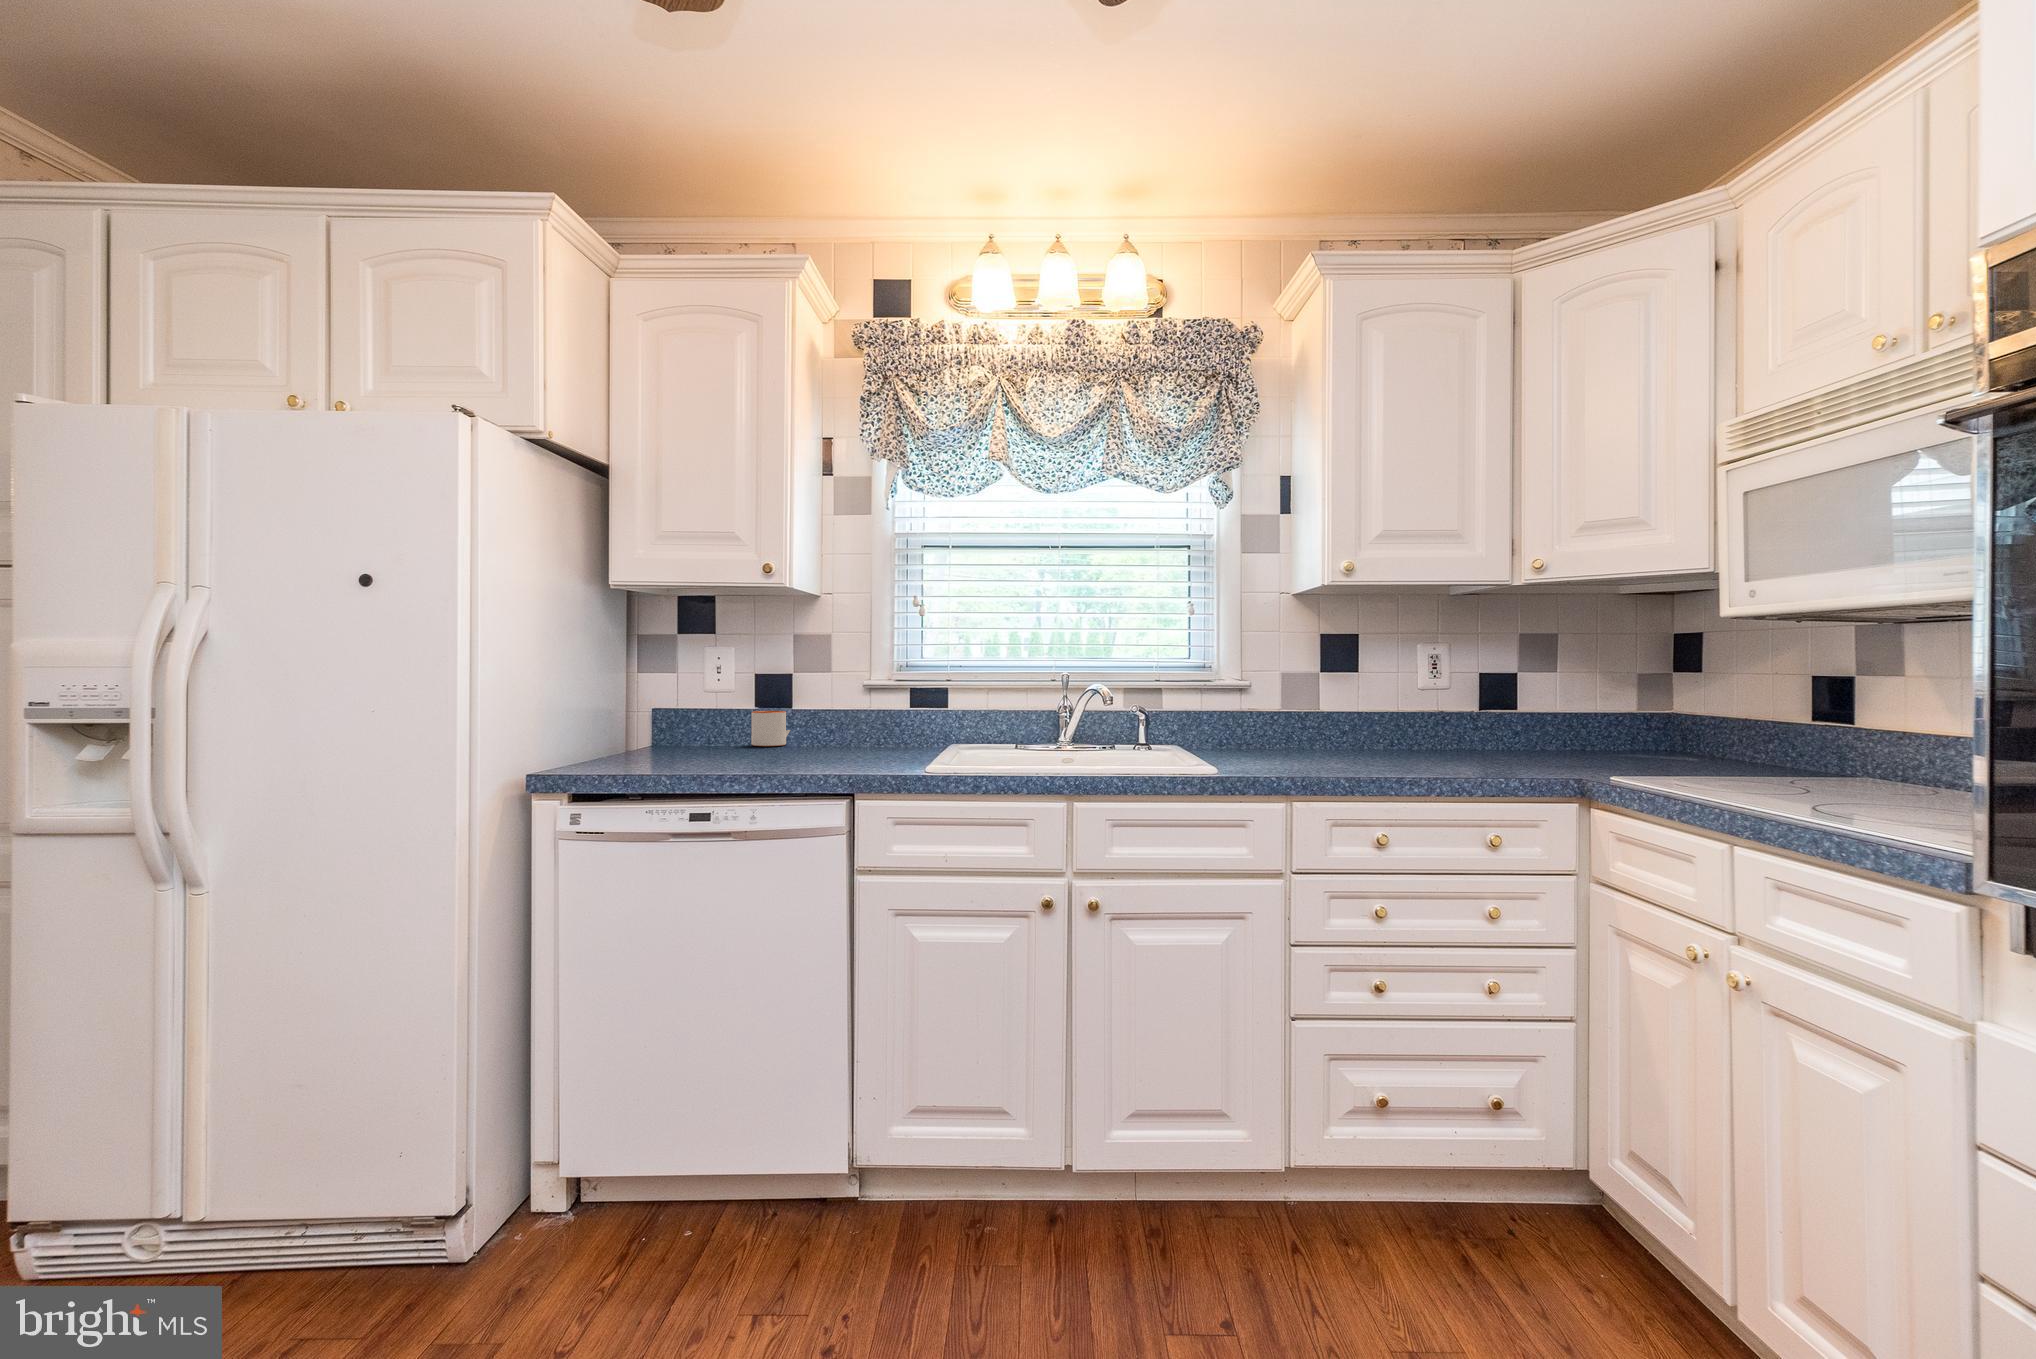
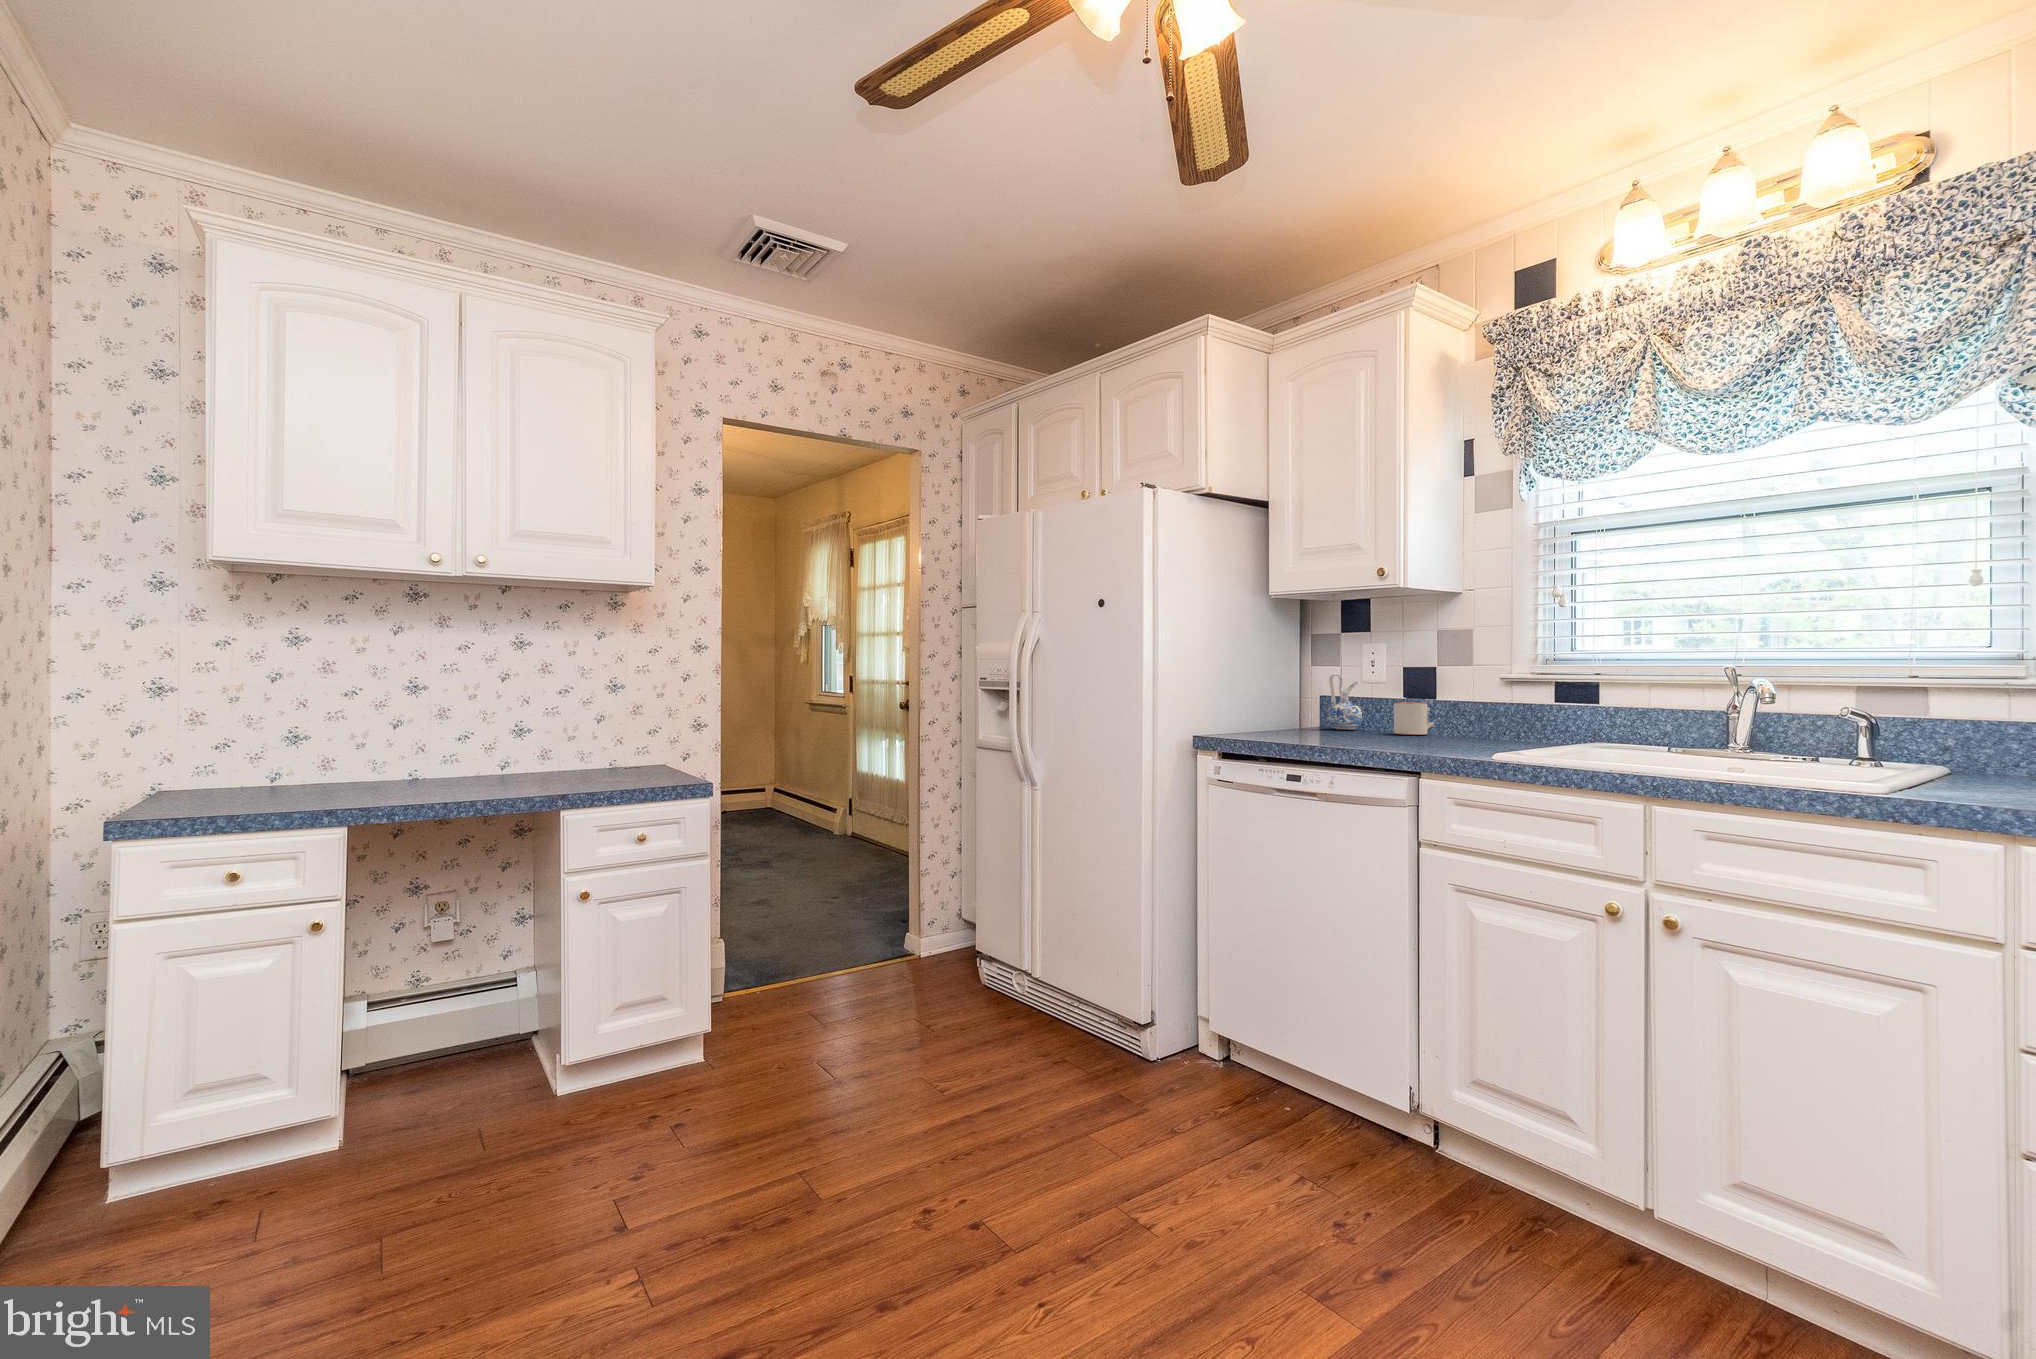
ceramic pitcher: none [668,679,709,744] -> present [1327,673,1363,730]

